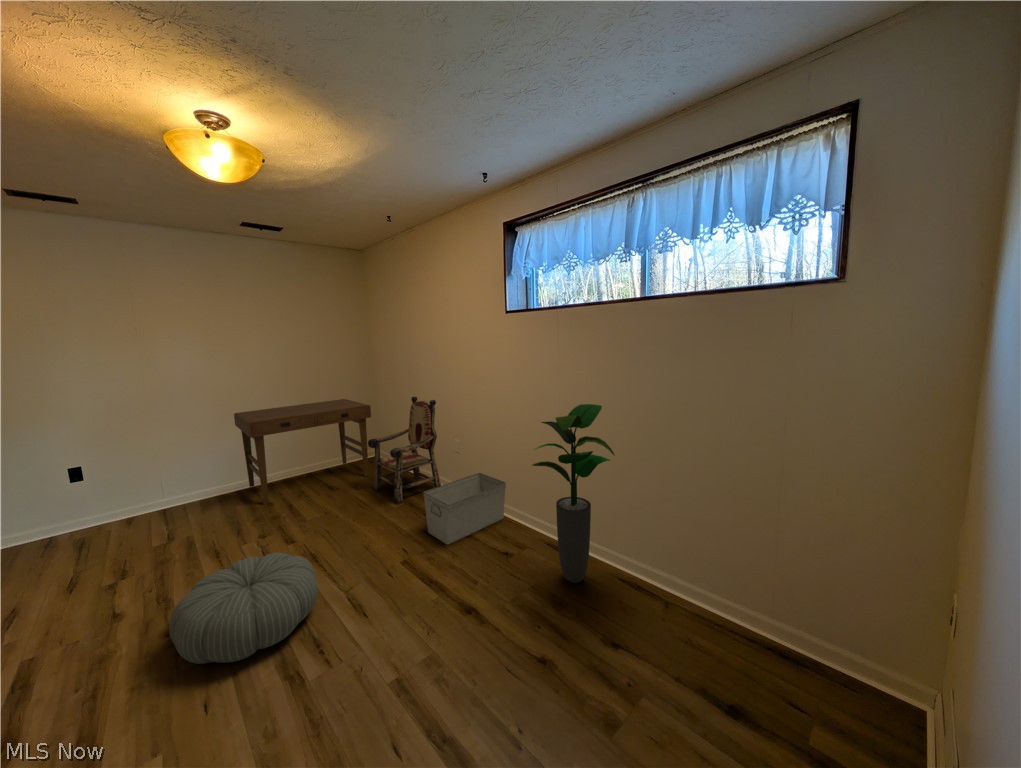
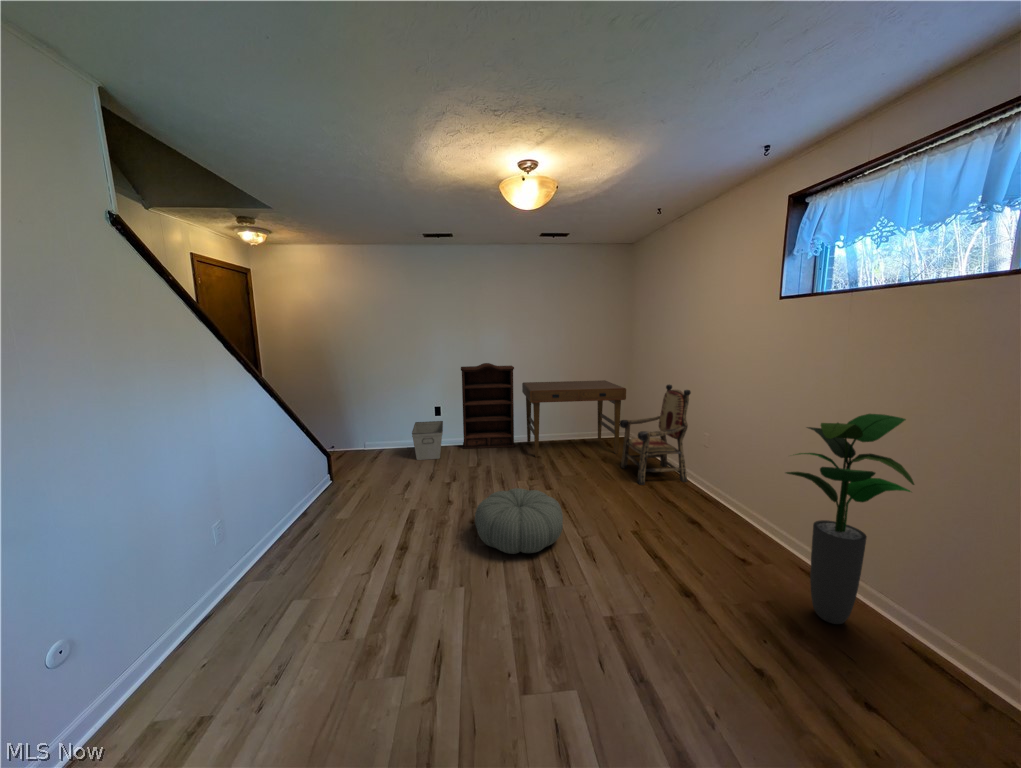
bookshelf: none [120,393,231,521] -> present [461,363,515,449]
storage bin: present [423,473,506,545] -> present [412,421,443,460]

